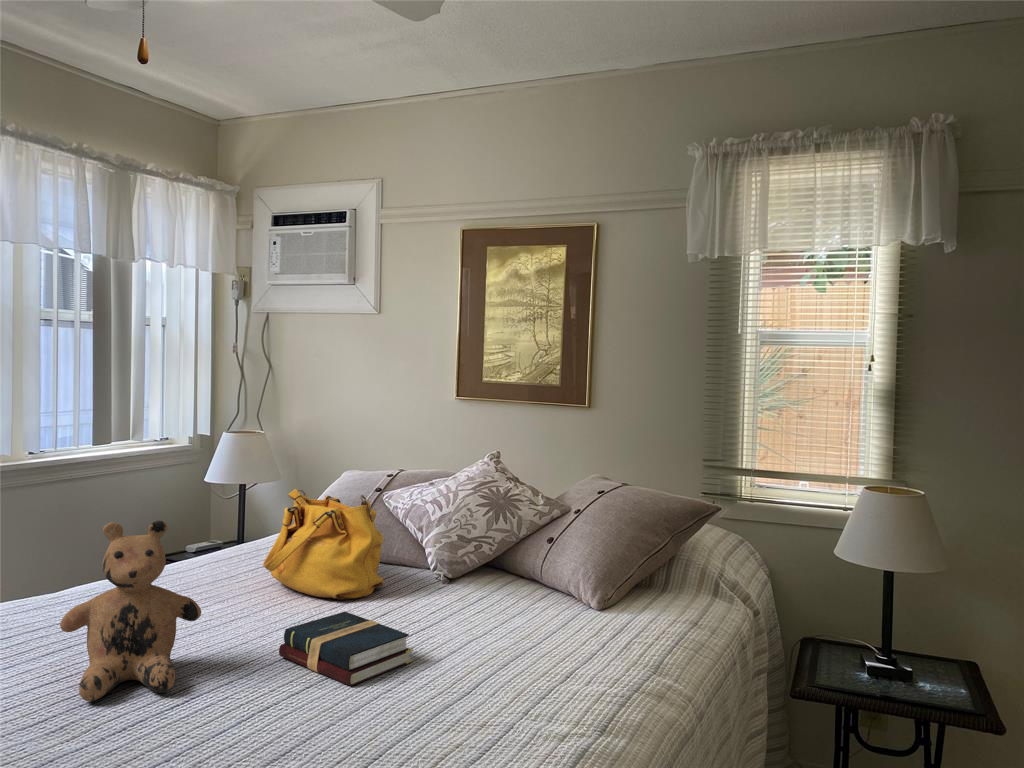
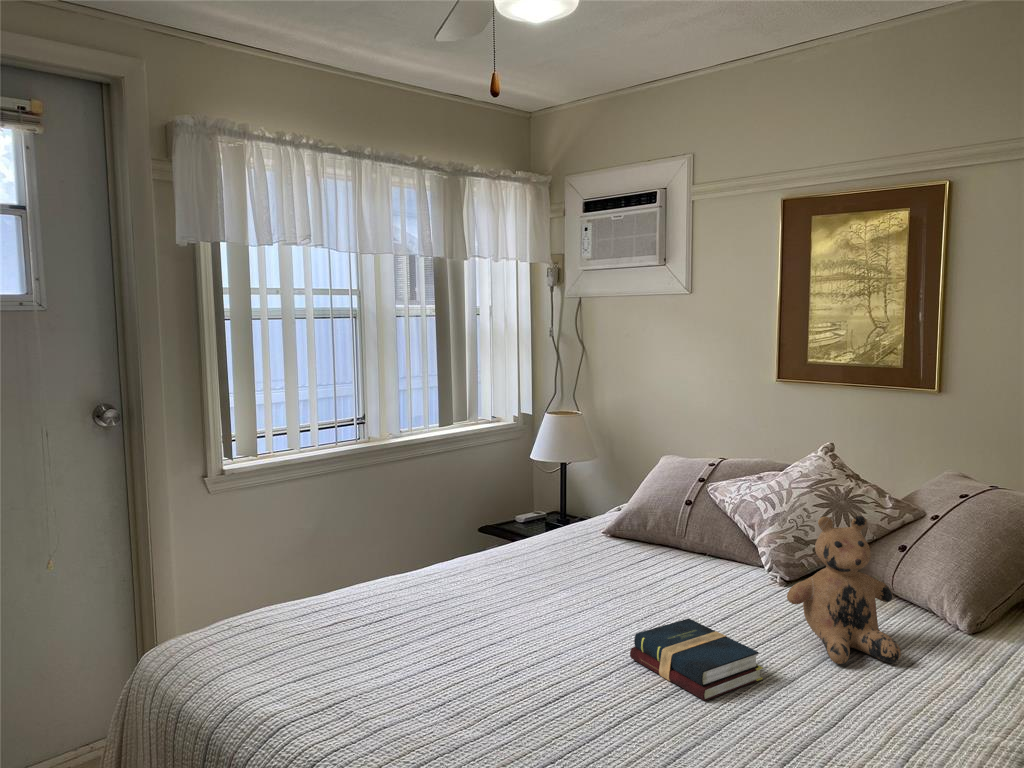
handbag: present [263,489,384,600] -> none [601,484,719,598]
teddy bear: present [60,521,201,701] -> present [787,516,901,664]

